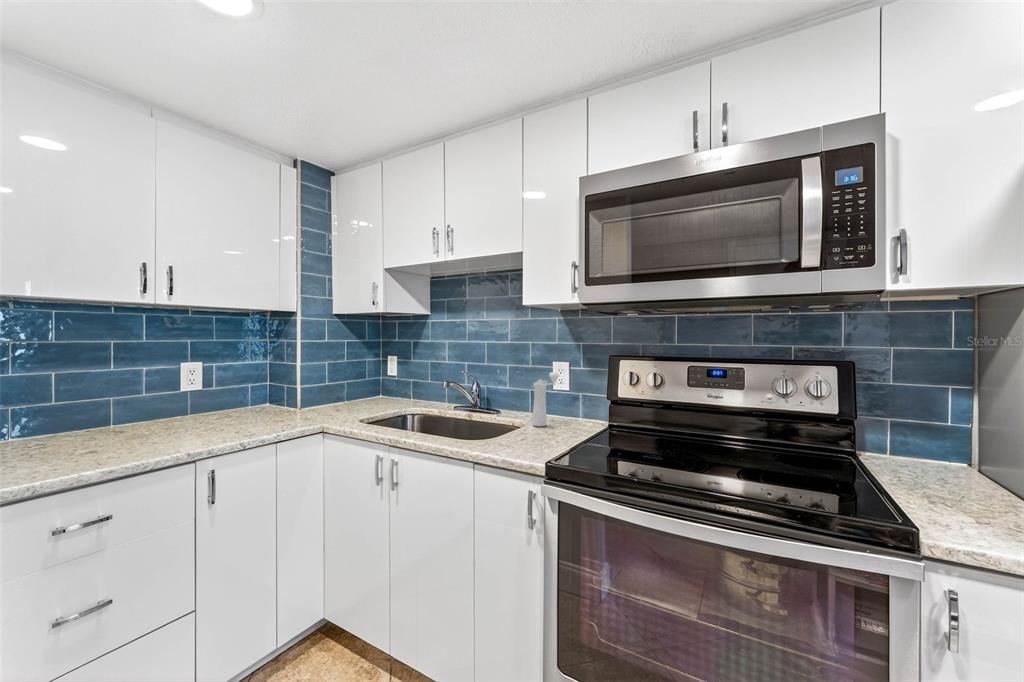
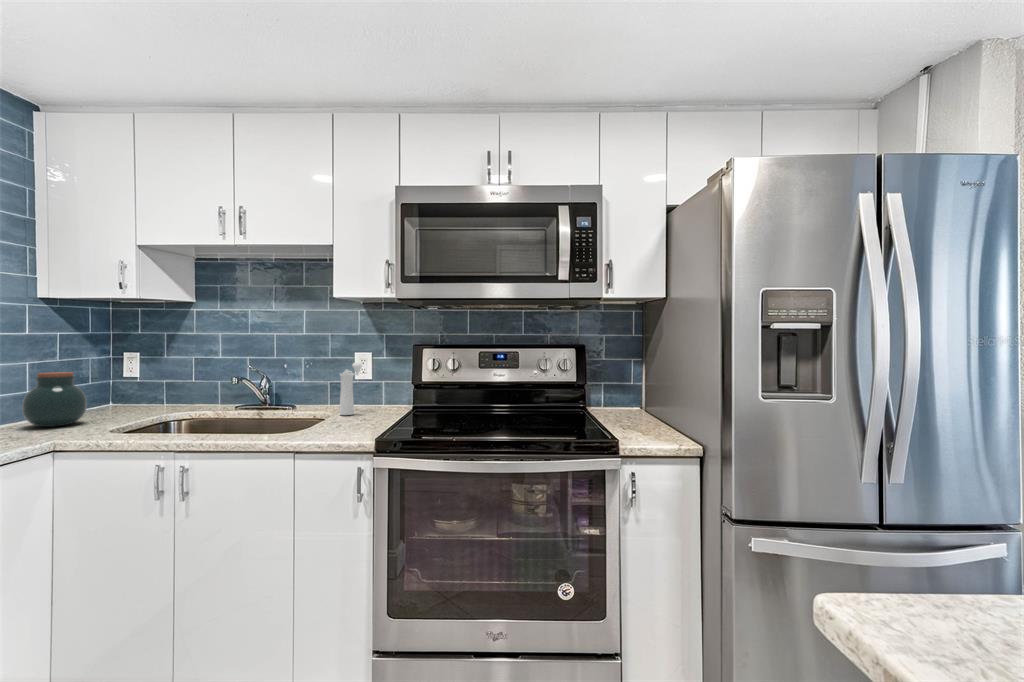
jar: none [310,370,350,412] -> present [22,372,87,427]

